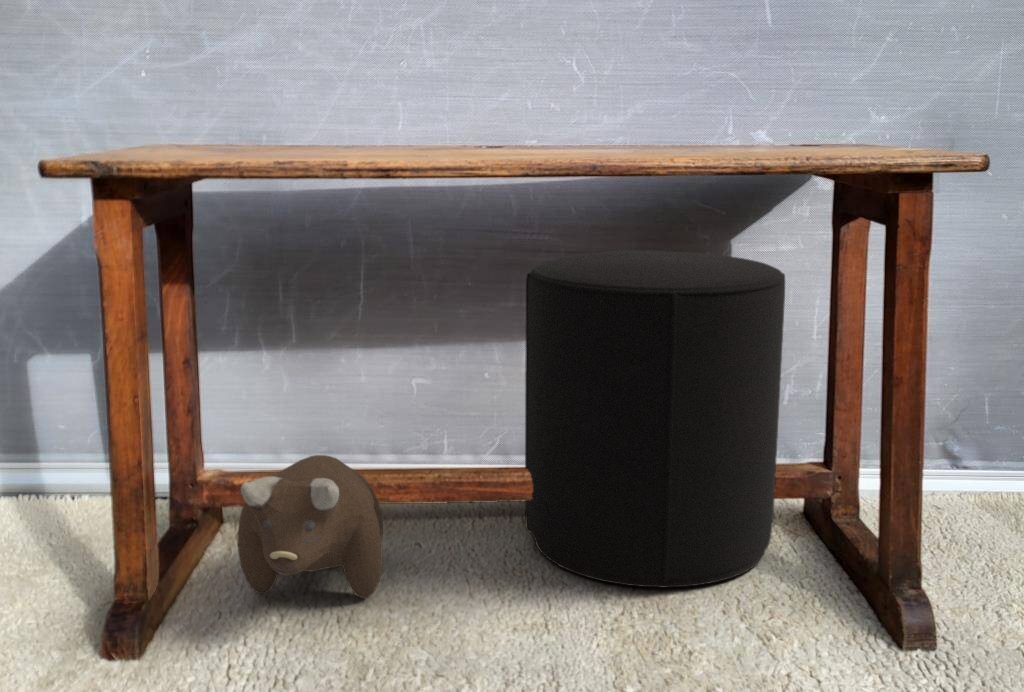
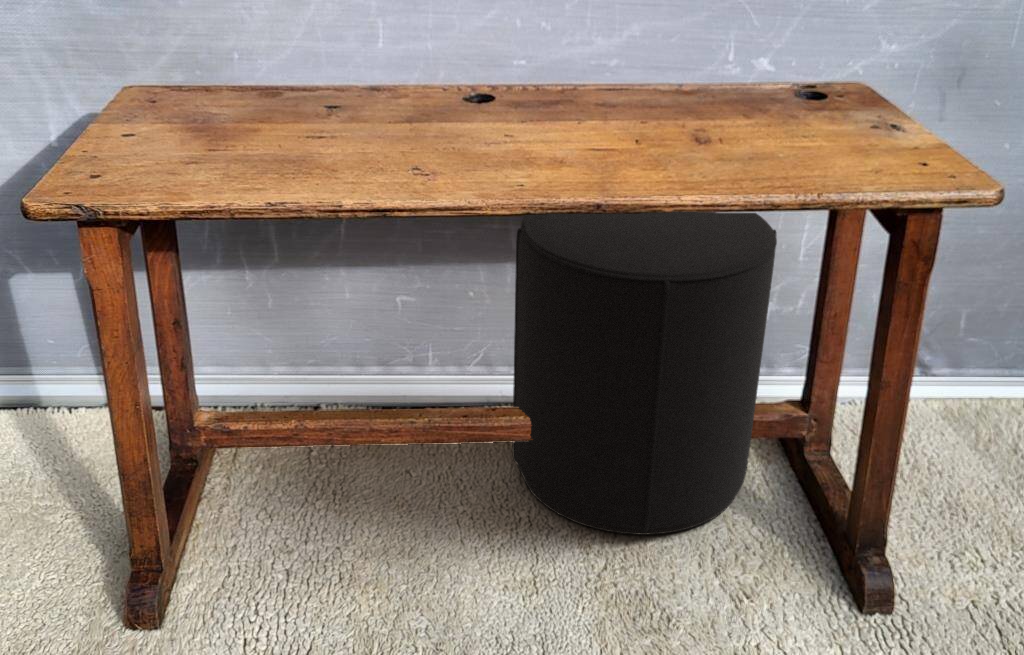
plush toy: present [238,455,383,598] -> none [240,414,379,551]

